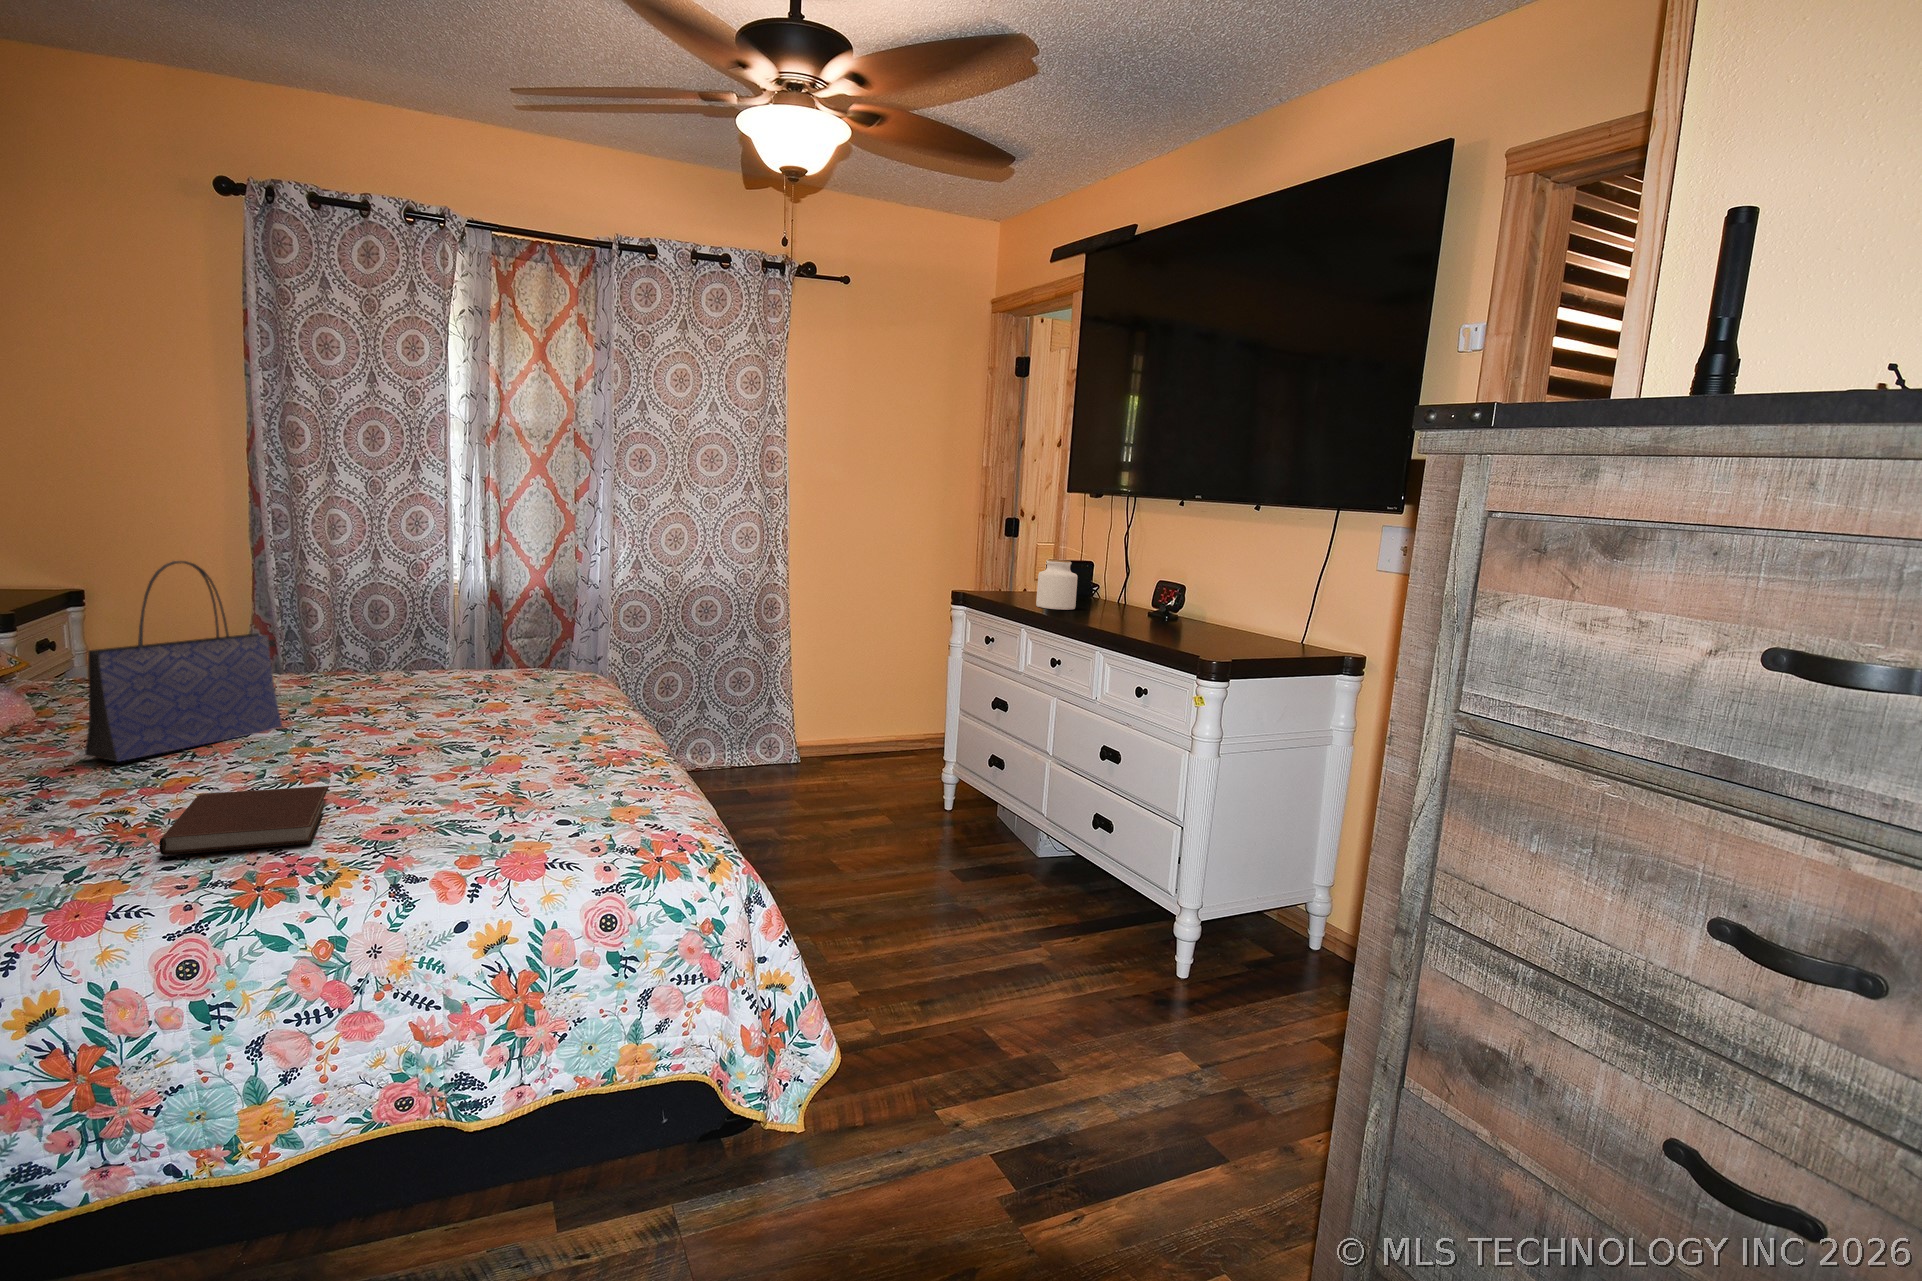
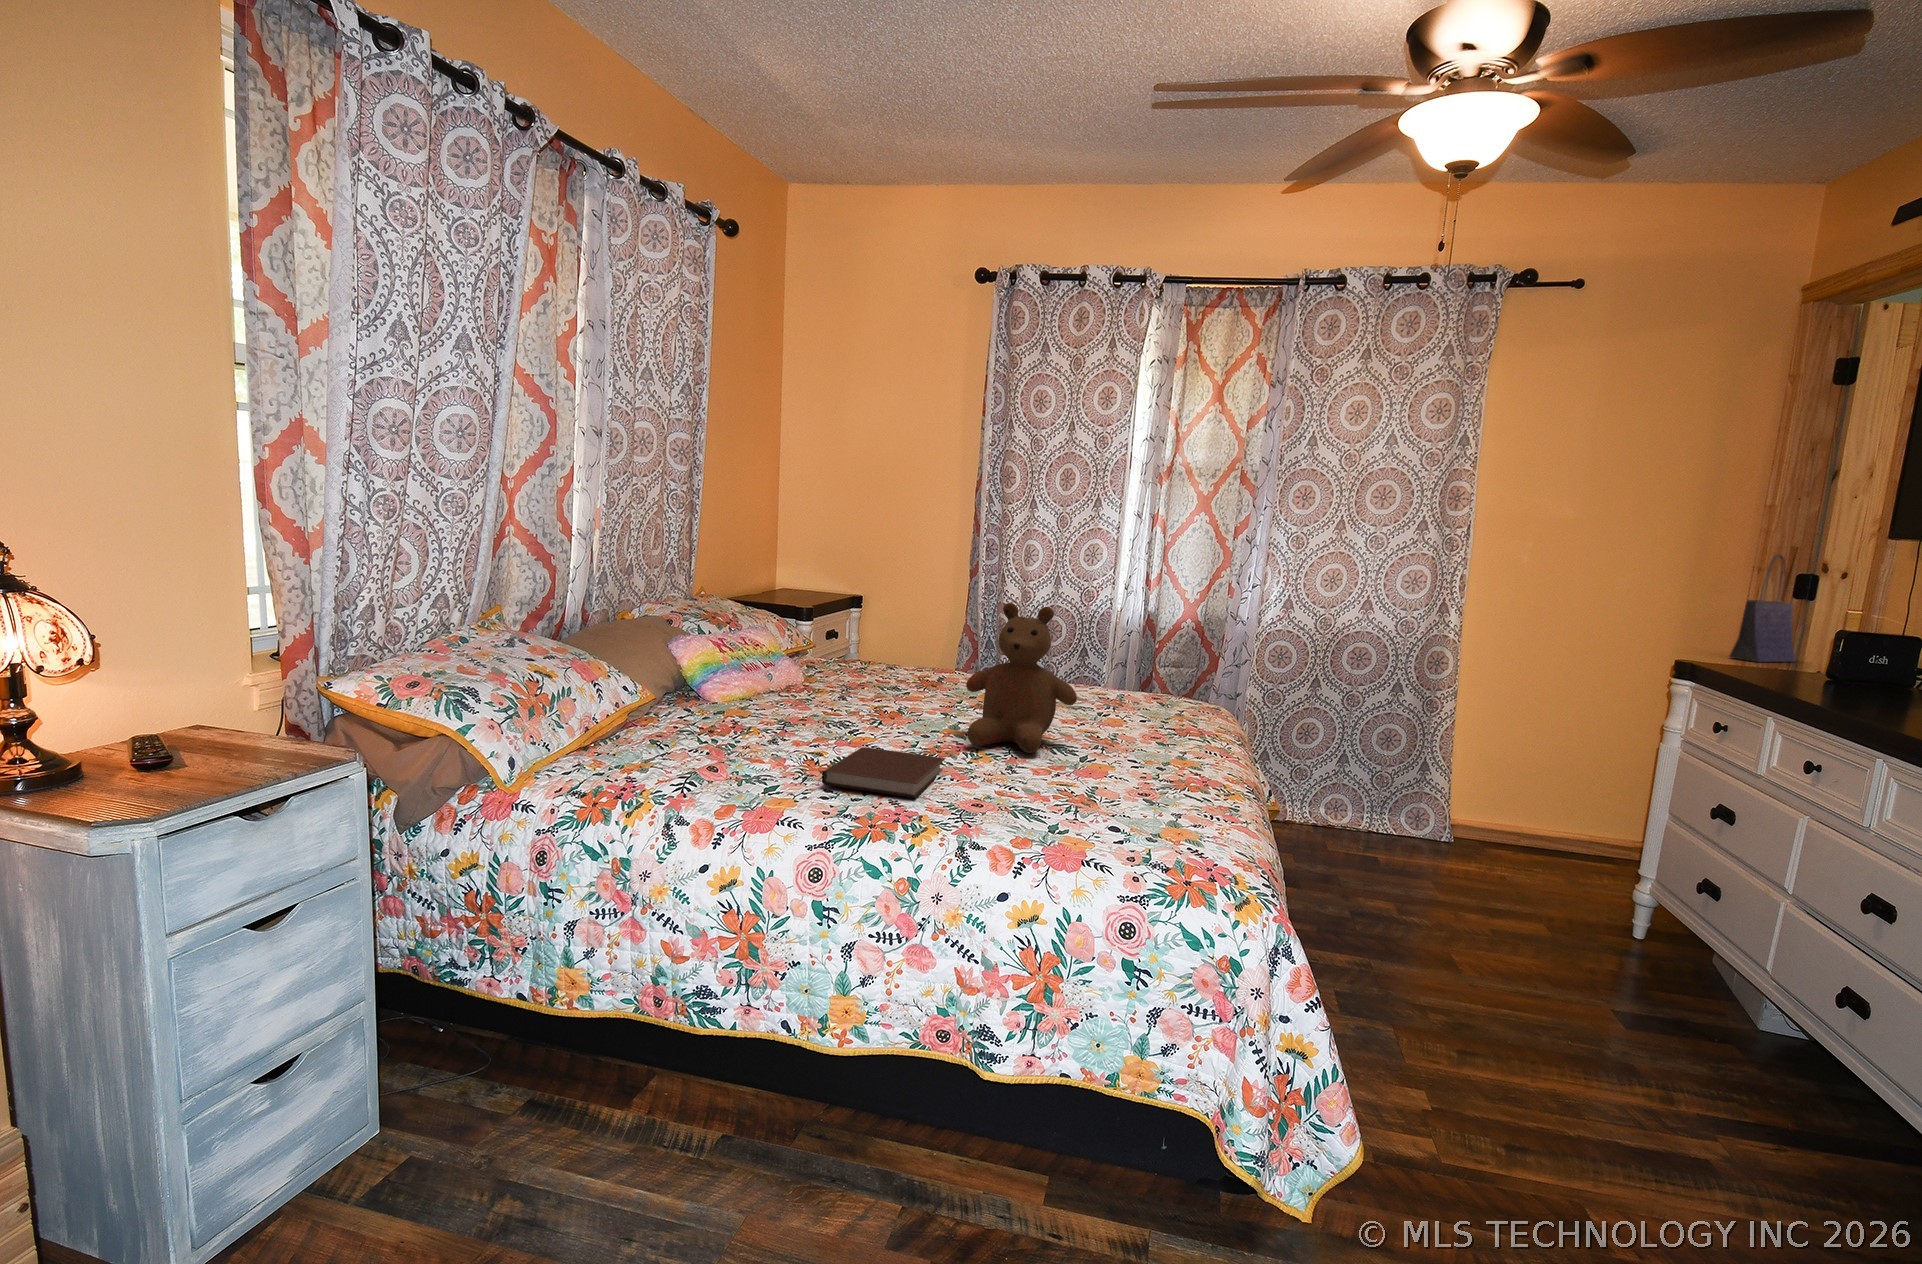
jar: present [1036,560,1078,610] -> none [1815,630,1896,704]
tote bag: present [85,561,282,762] -> present [1729,555,1795,662]
teddy bear: none [326,593,473,762] -> present [966,603,1077,753]

